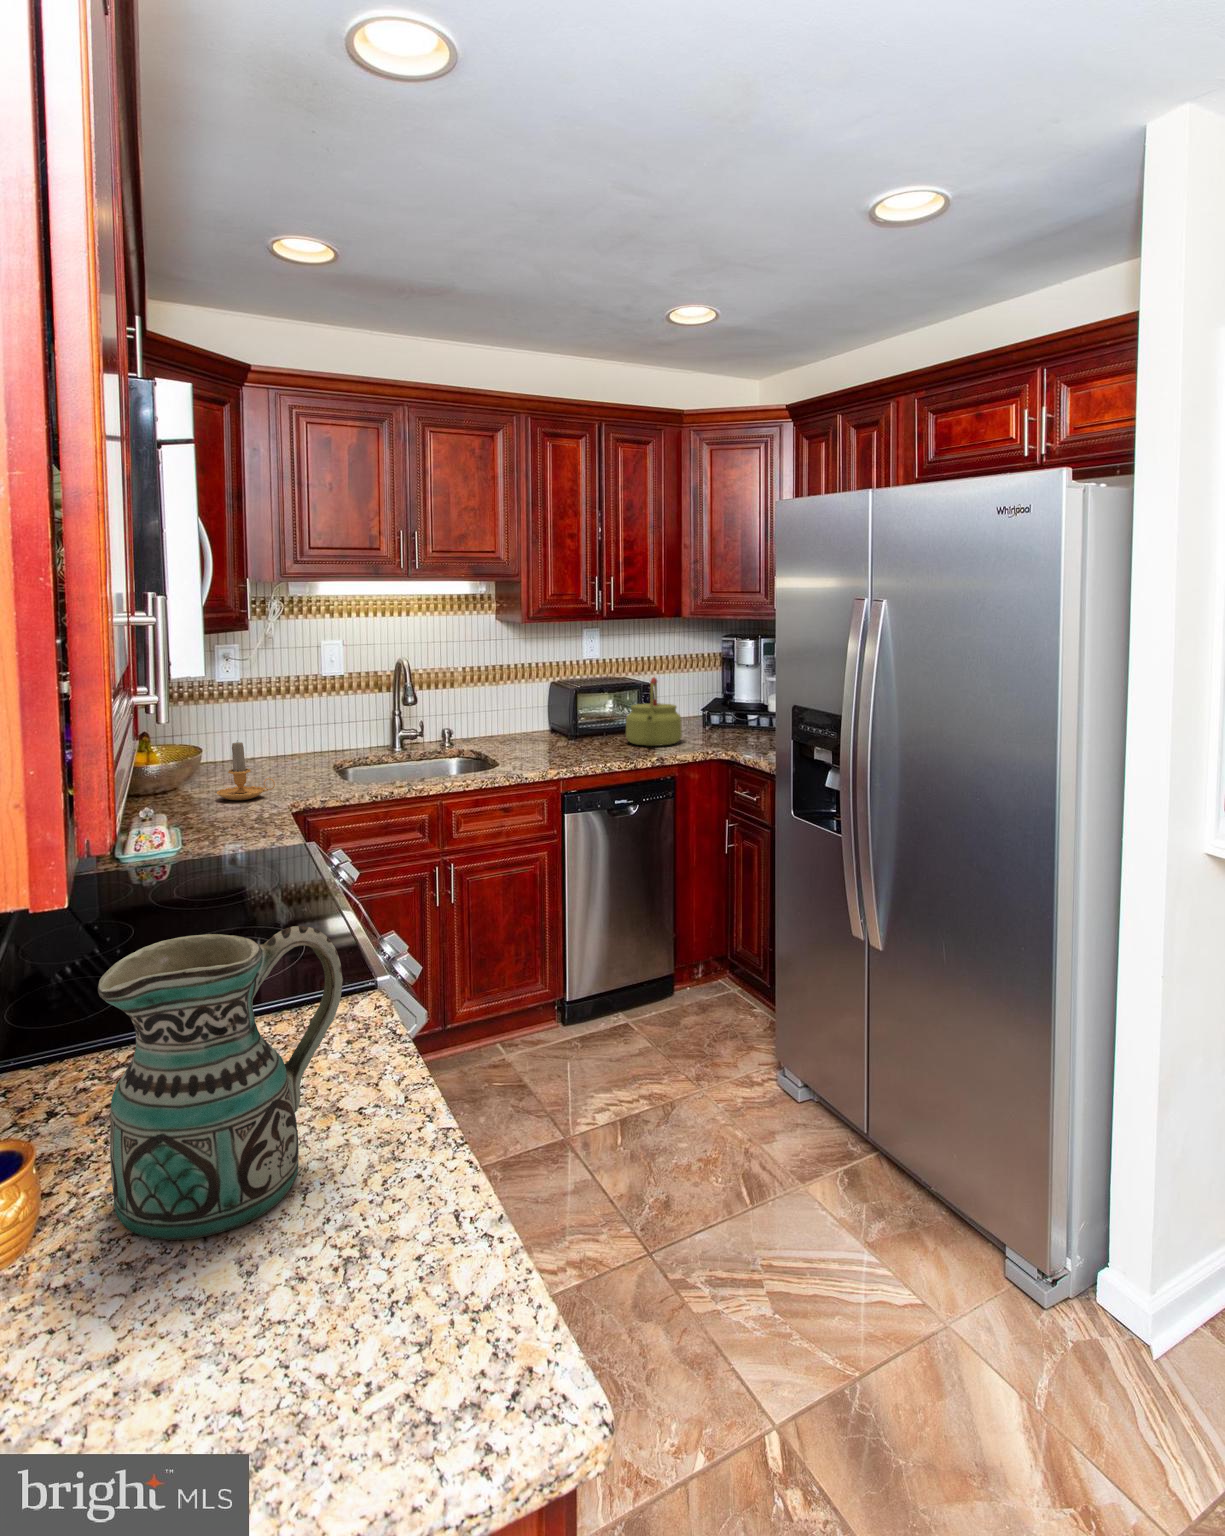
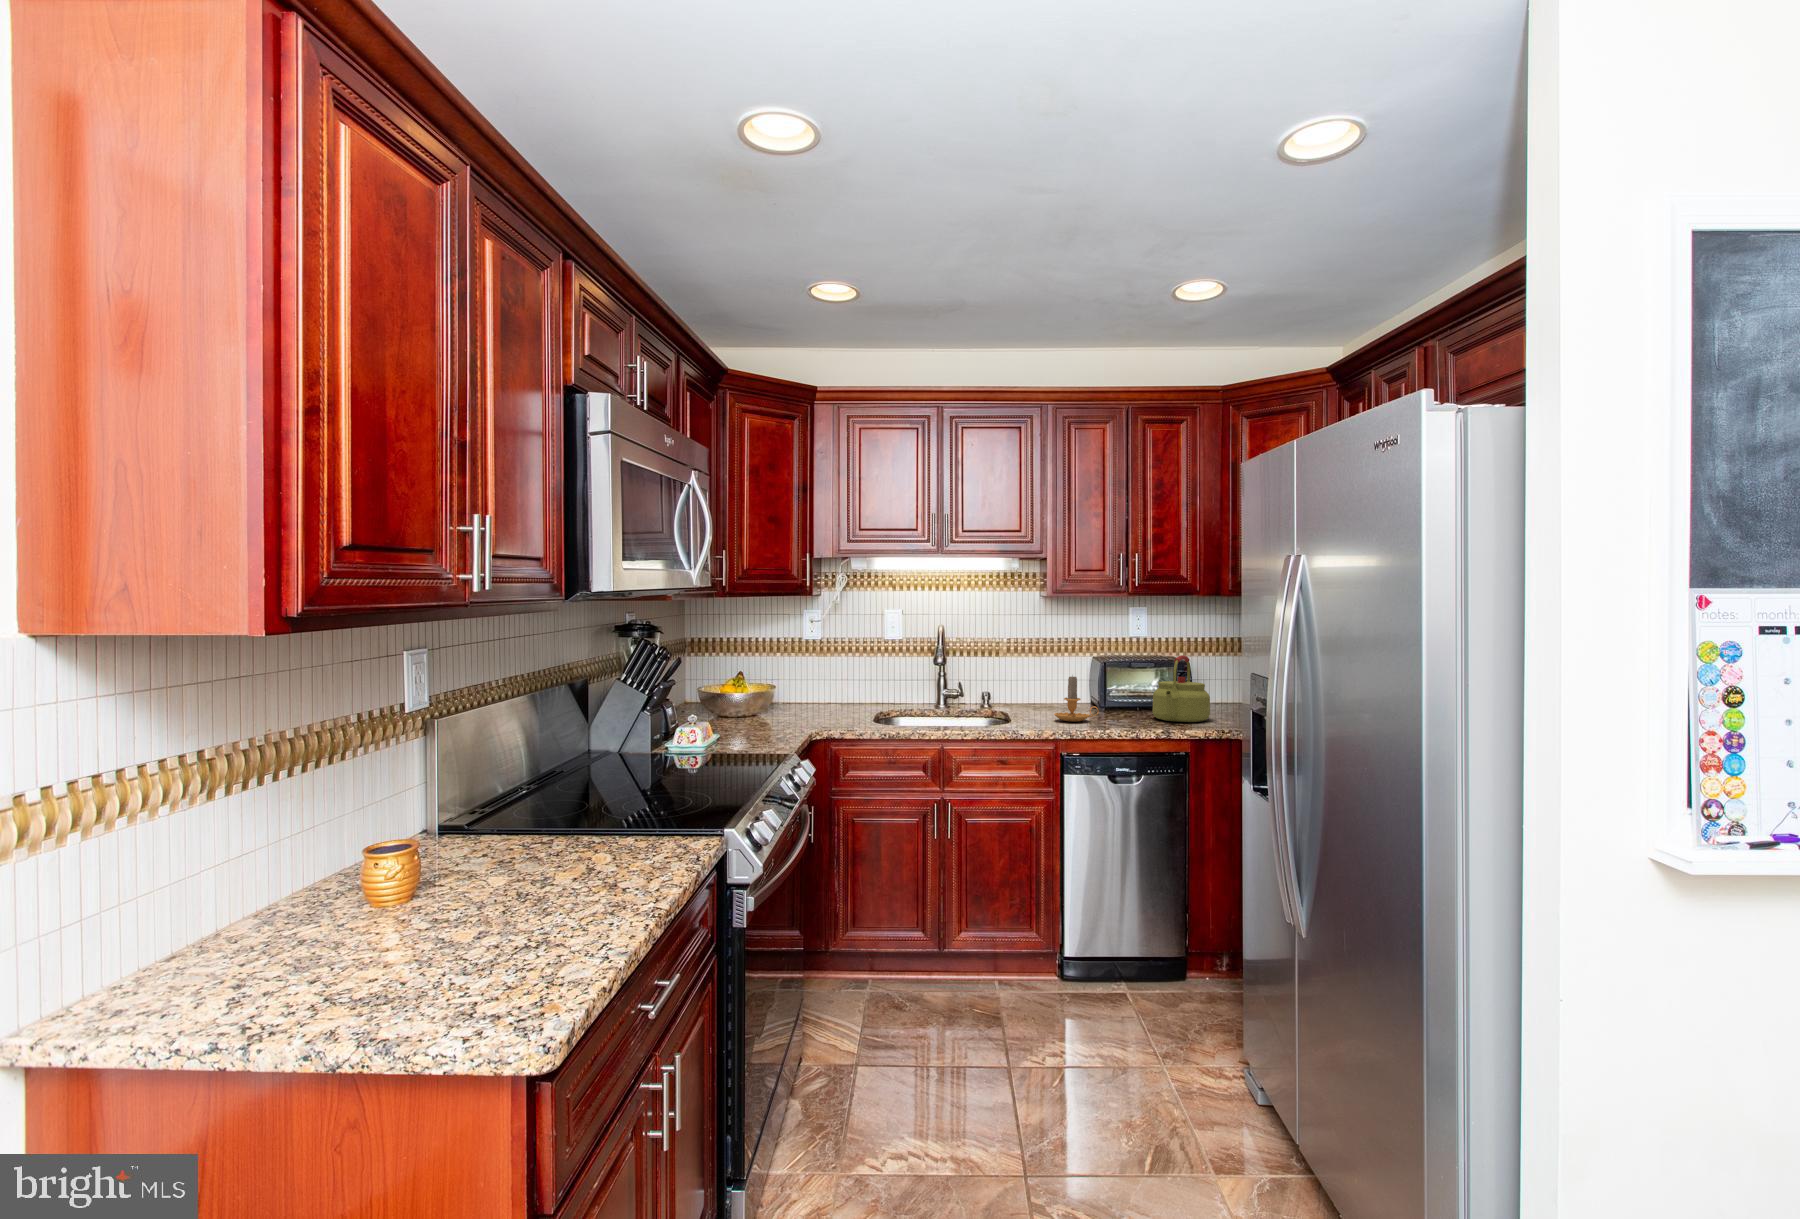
candle: present [217,742,275,800] -> present [1054,676,1099,722]
ceramic pitcher: present [98,926,343,1240] -> none [484,731,639,901]

